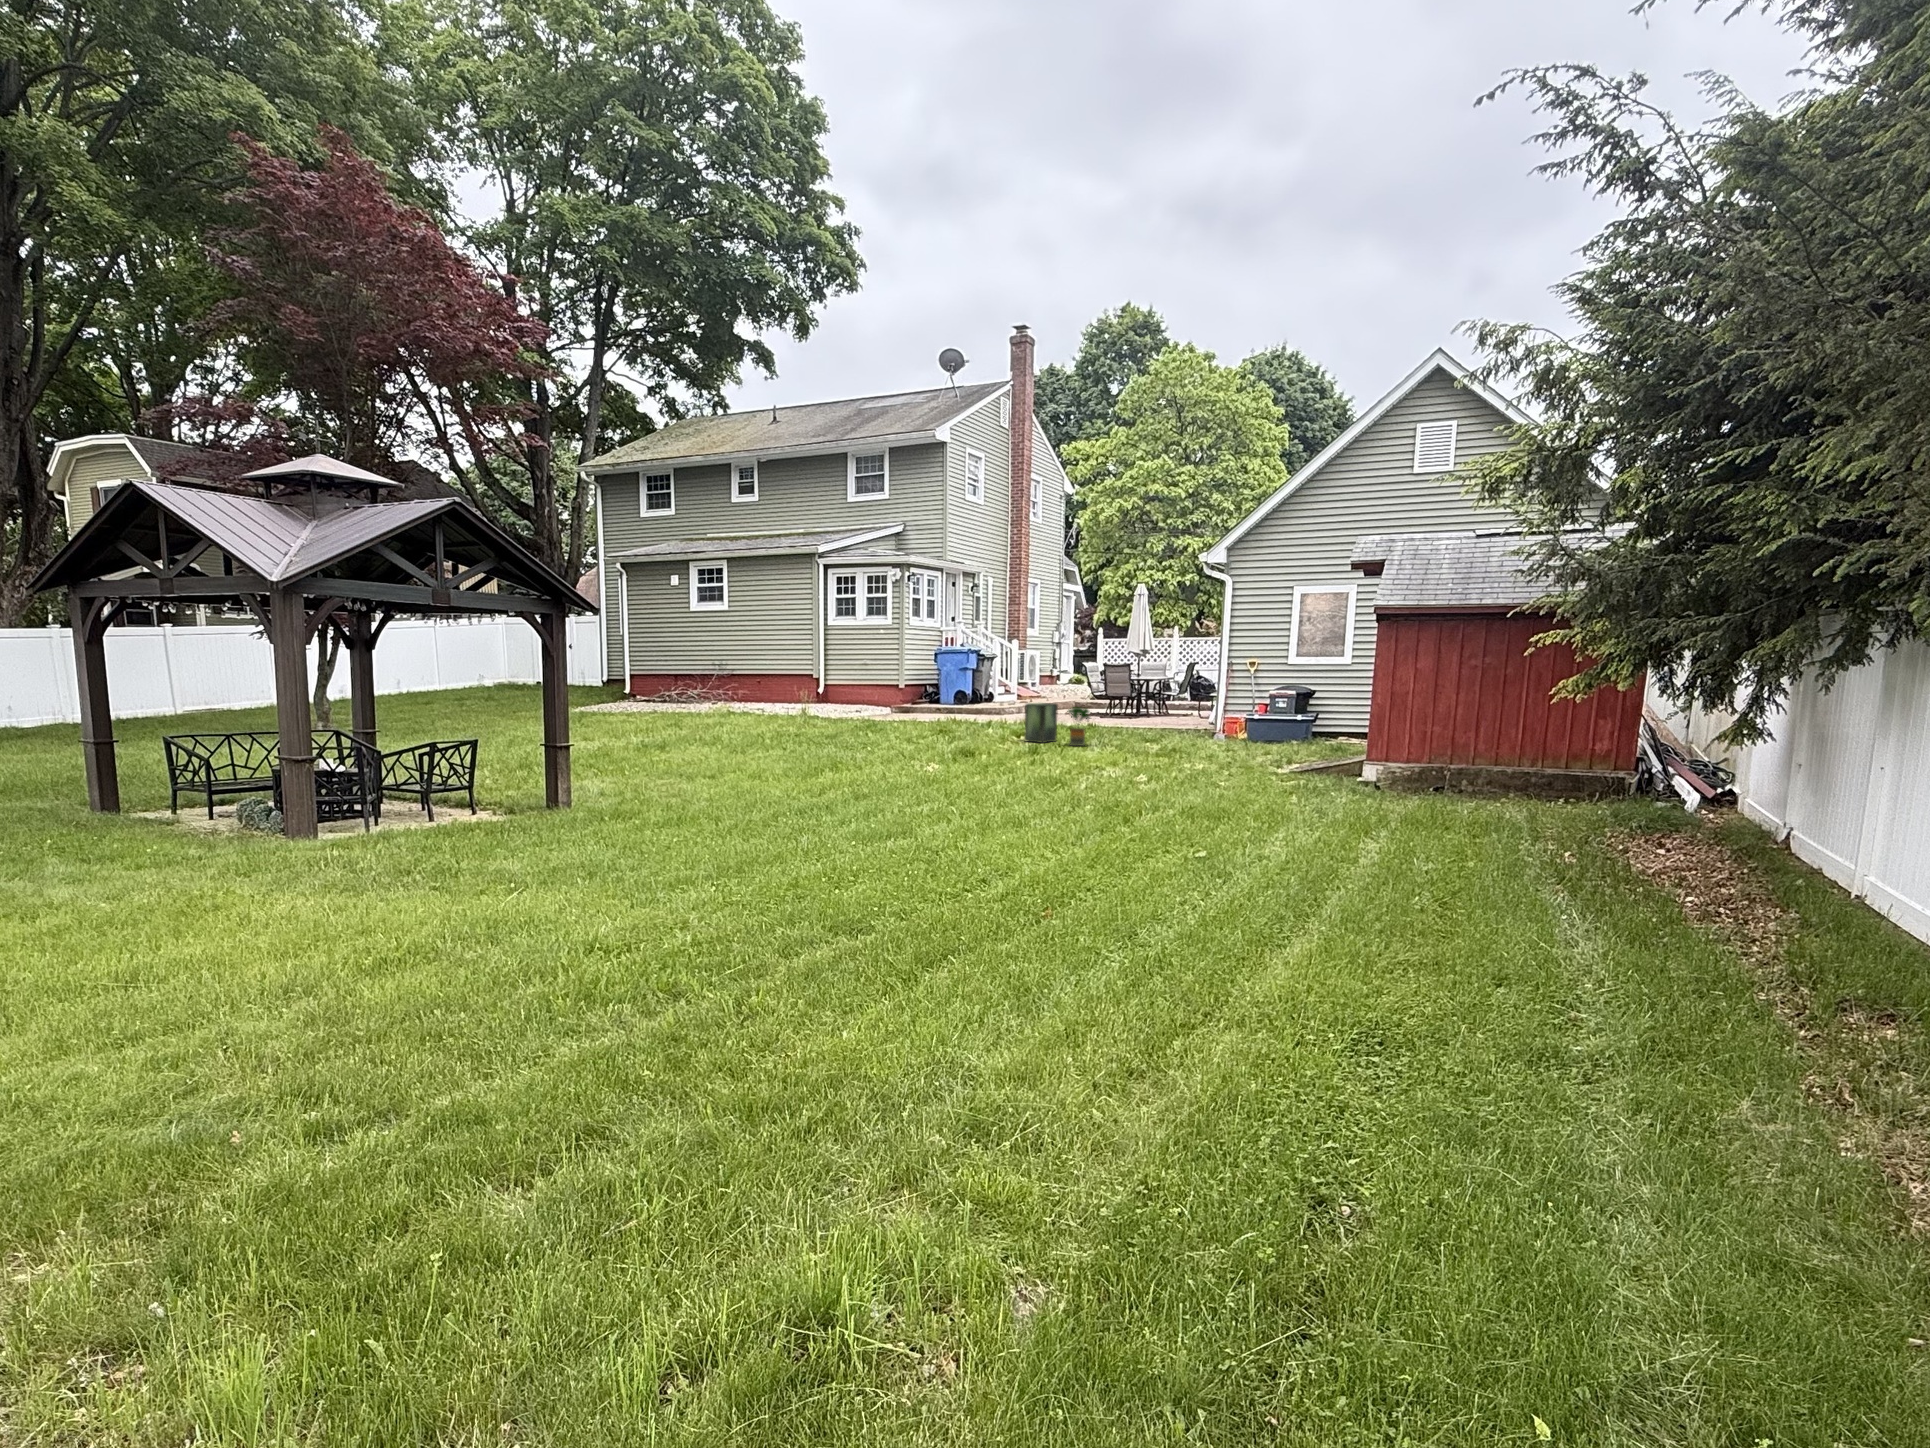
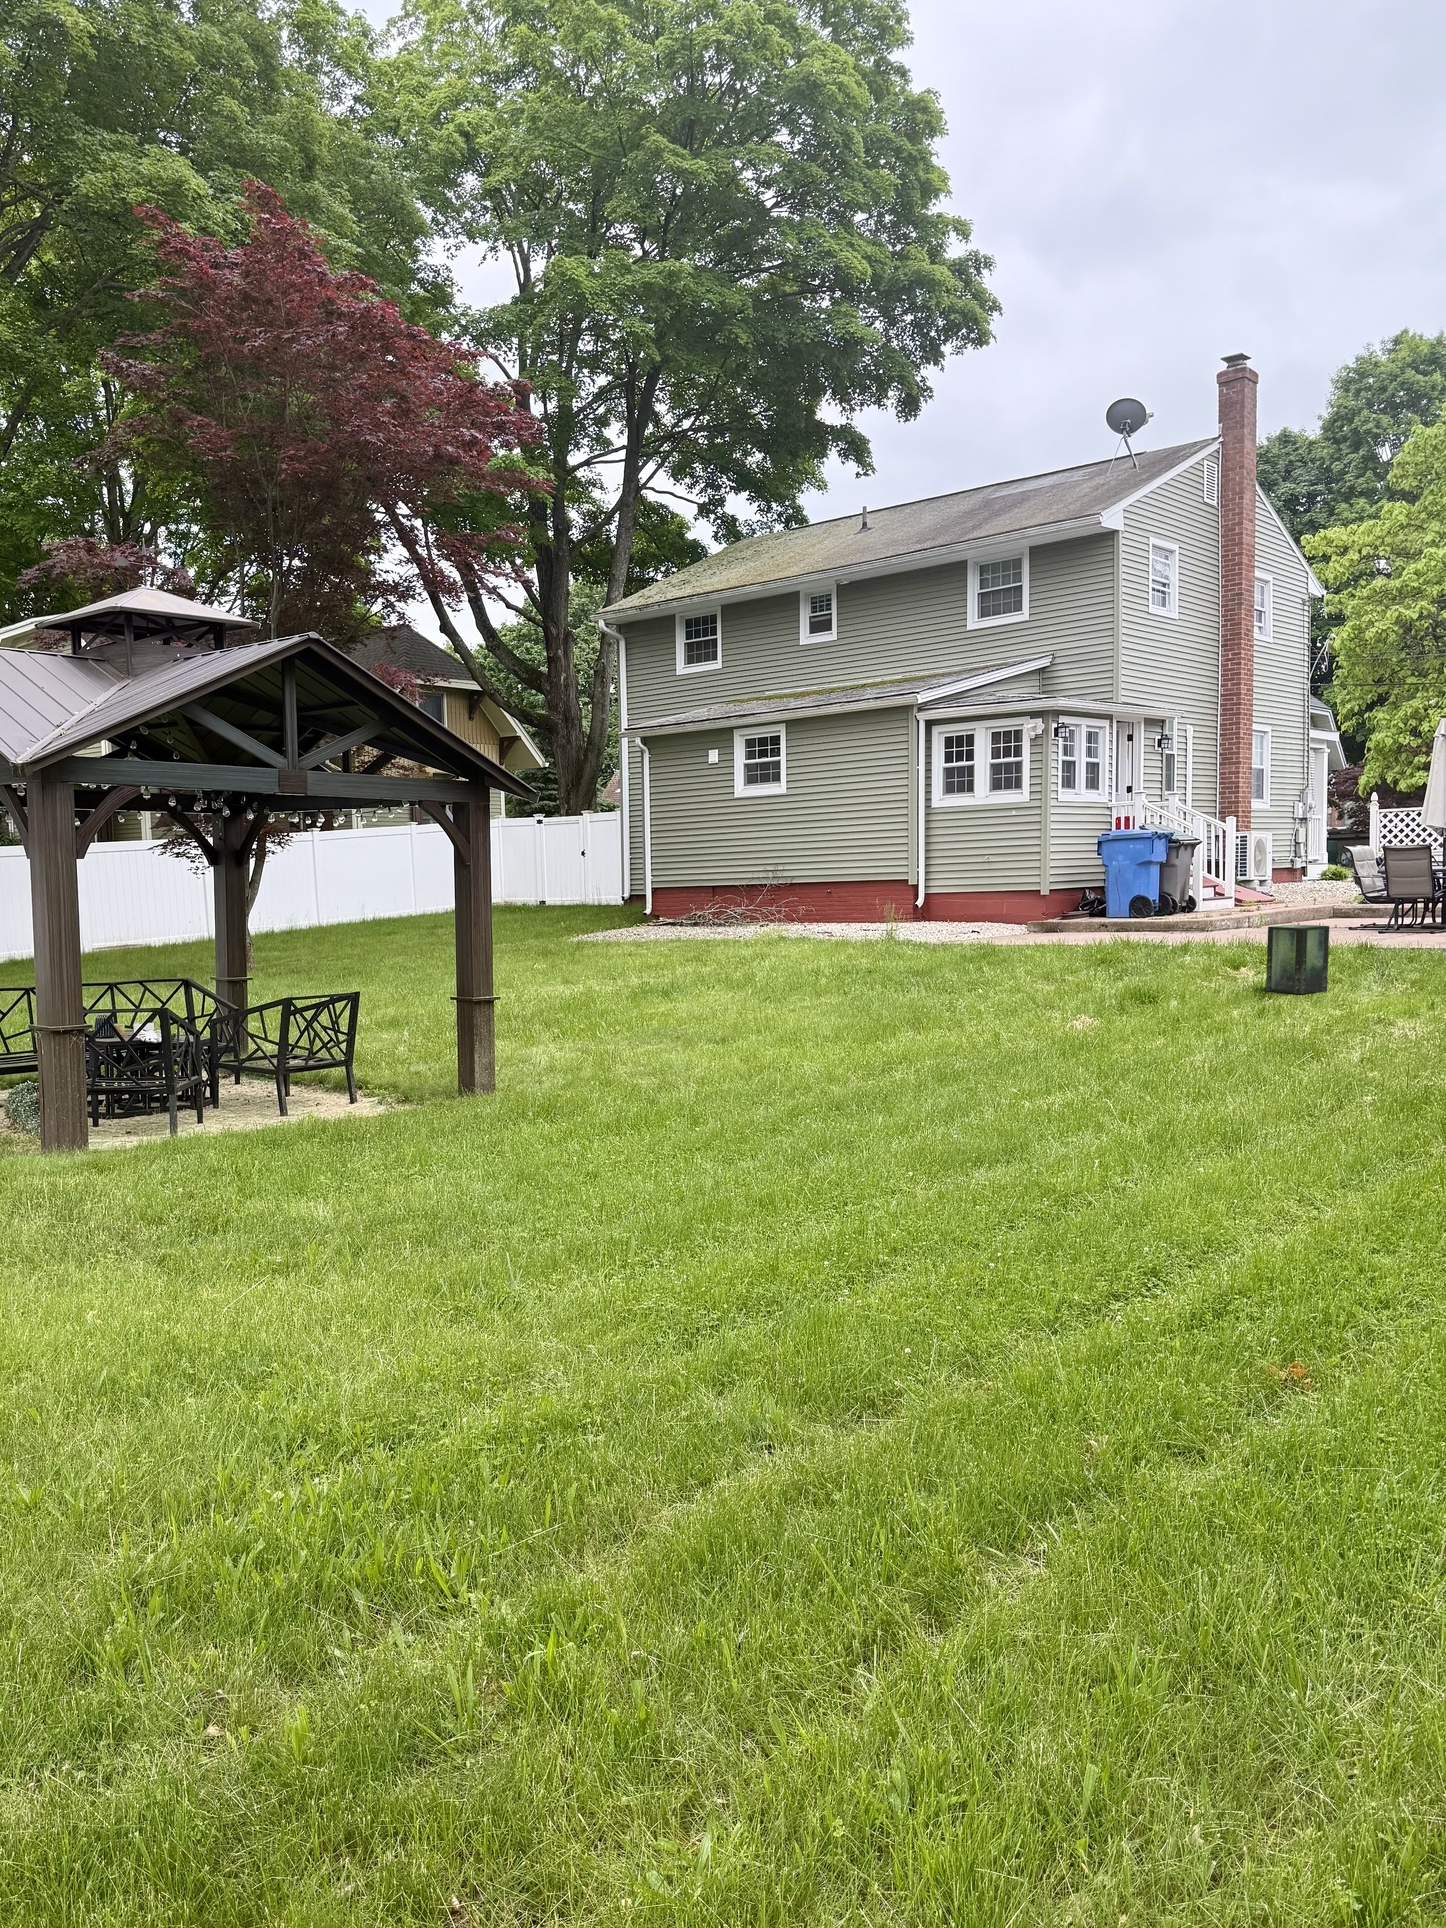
potted tree: present [1067,707,1091,746] -> none [1347,931,1399,1000]

